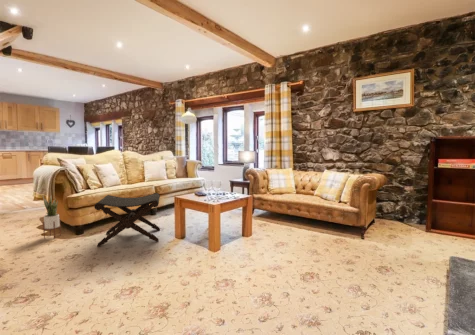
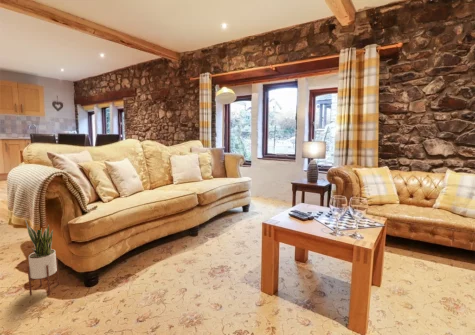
footstool: present [94,193,160,246] -> none [125,210,235,317]

